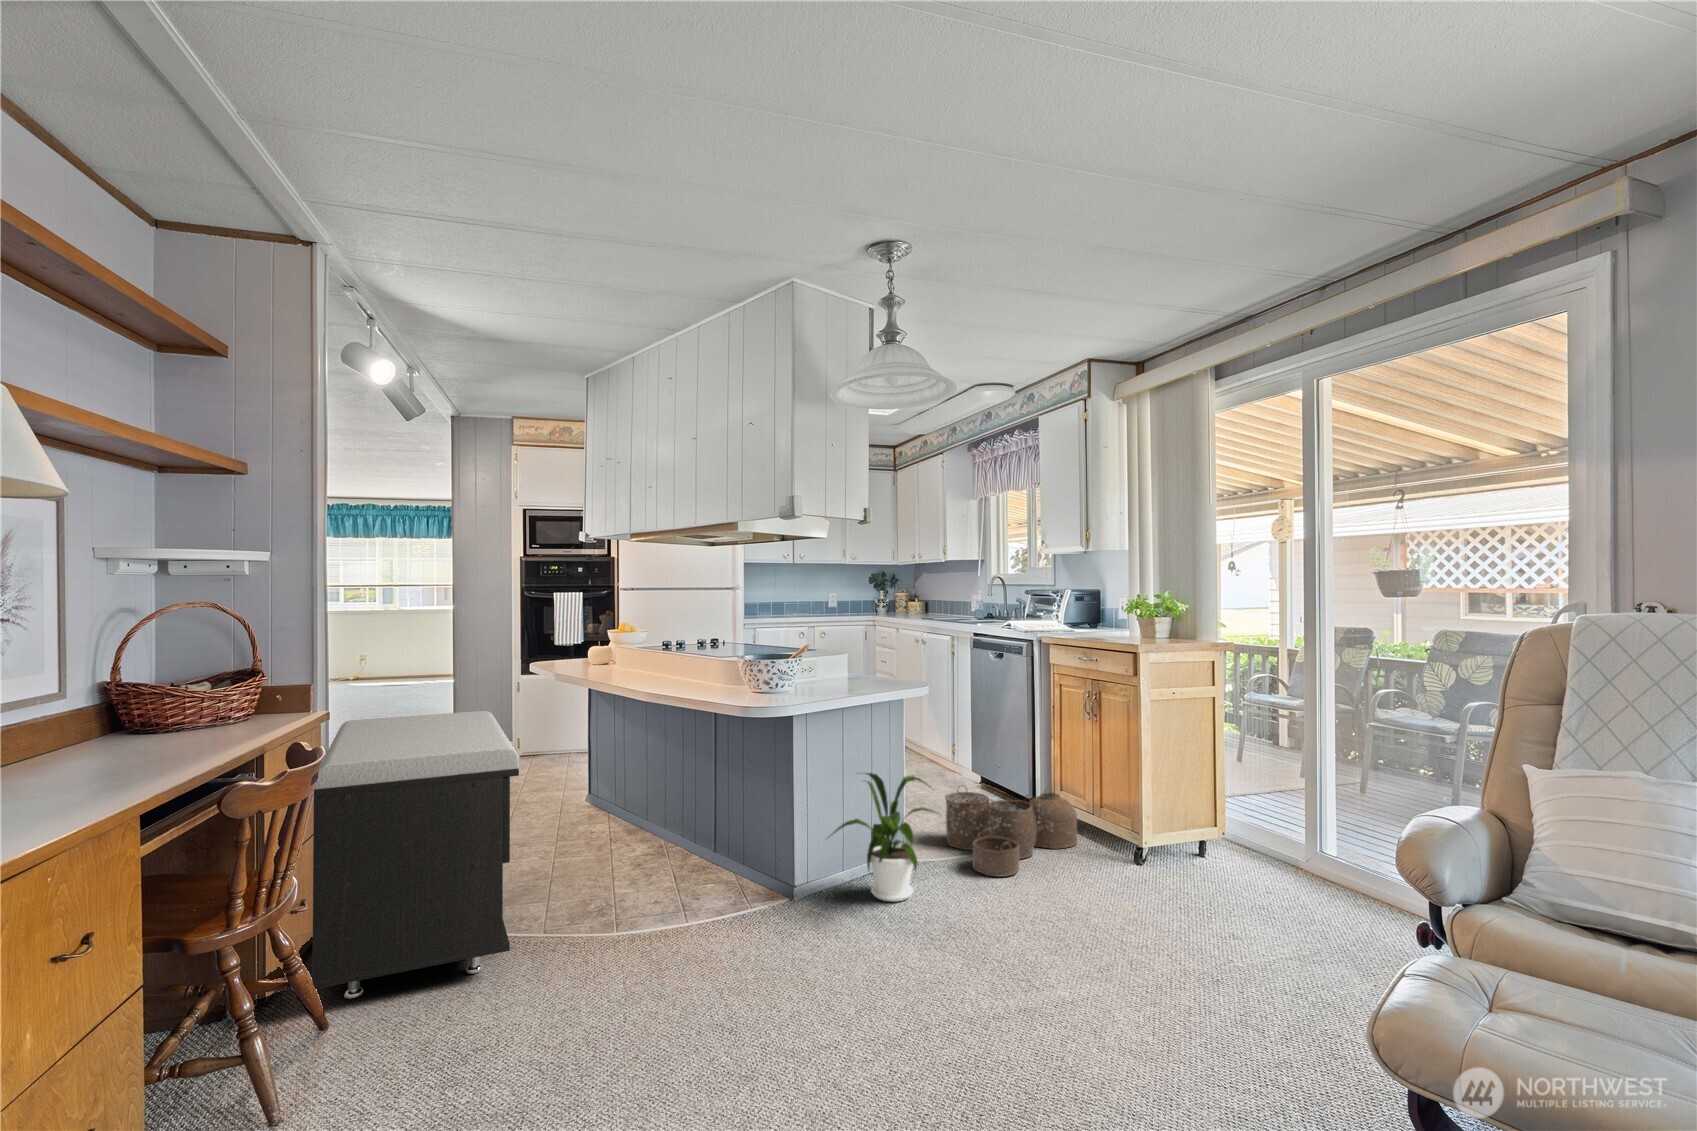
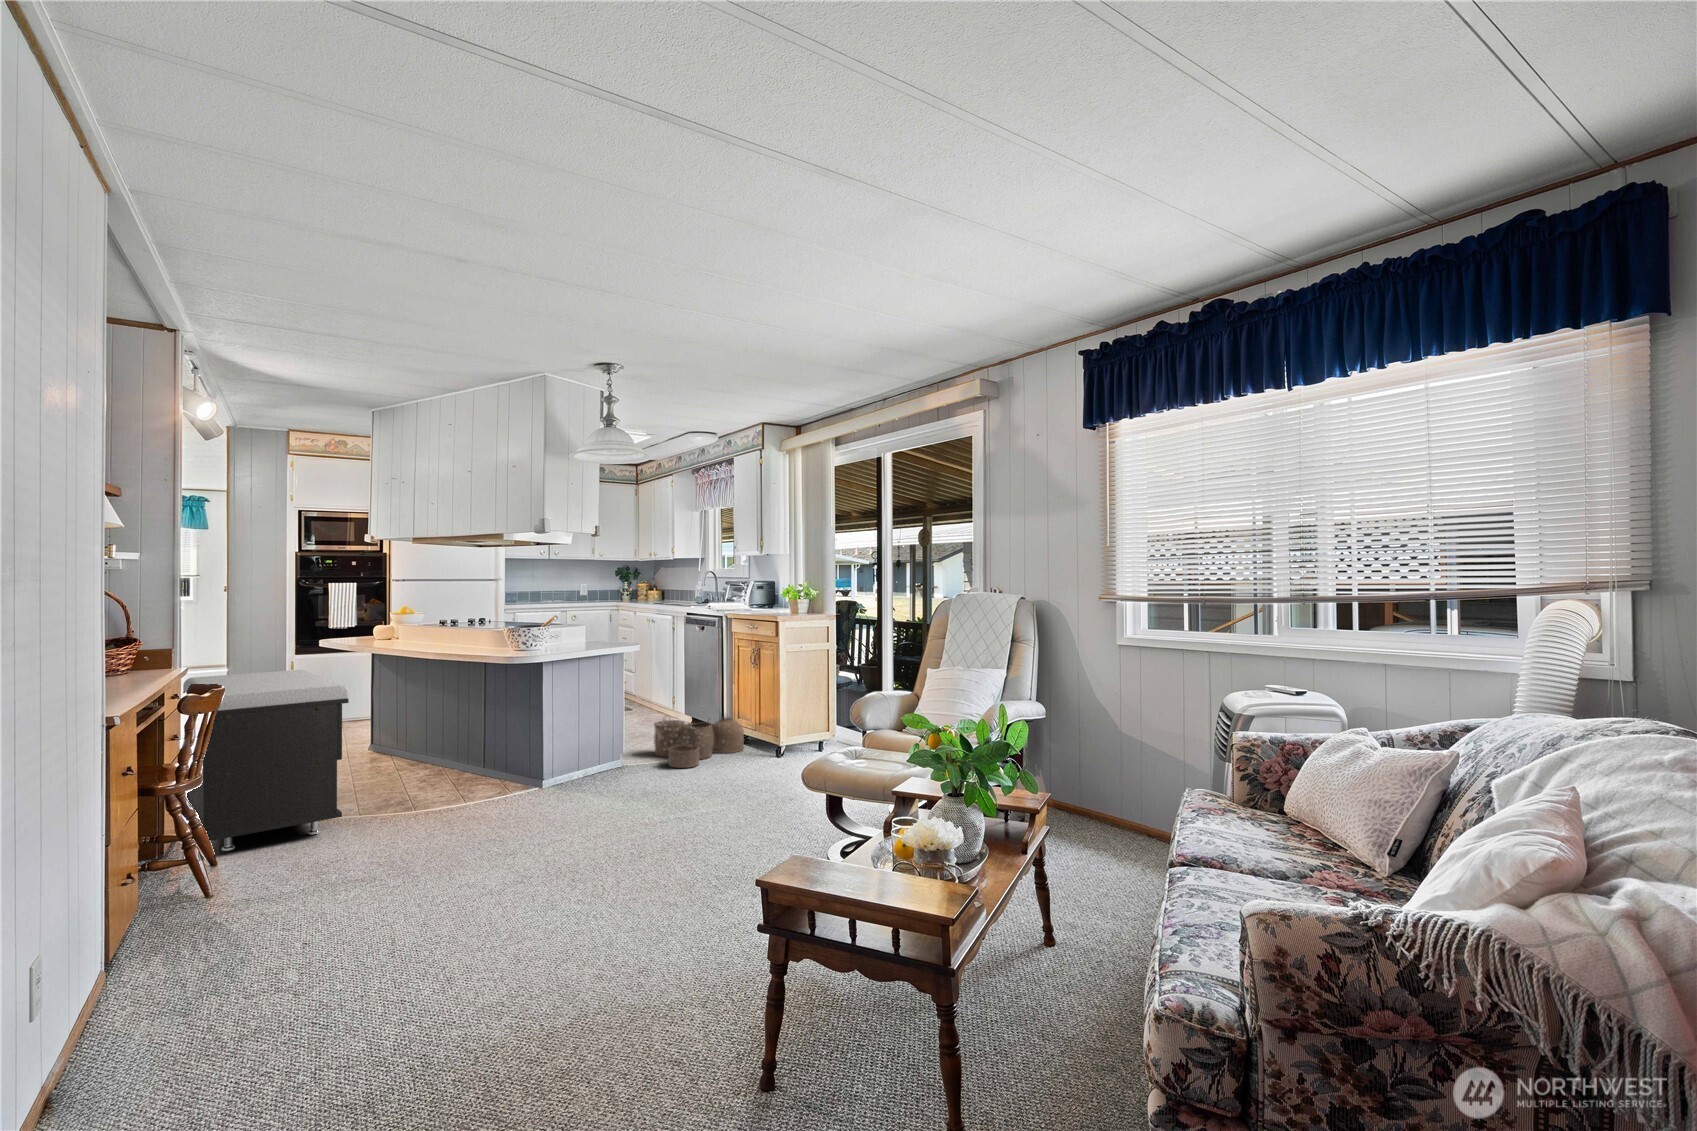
house plant: present [828,773,937,901] -> none [564,701,644,784]

